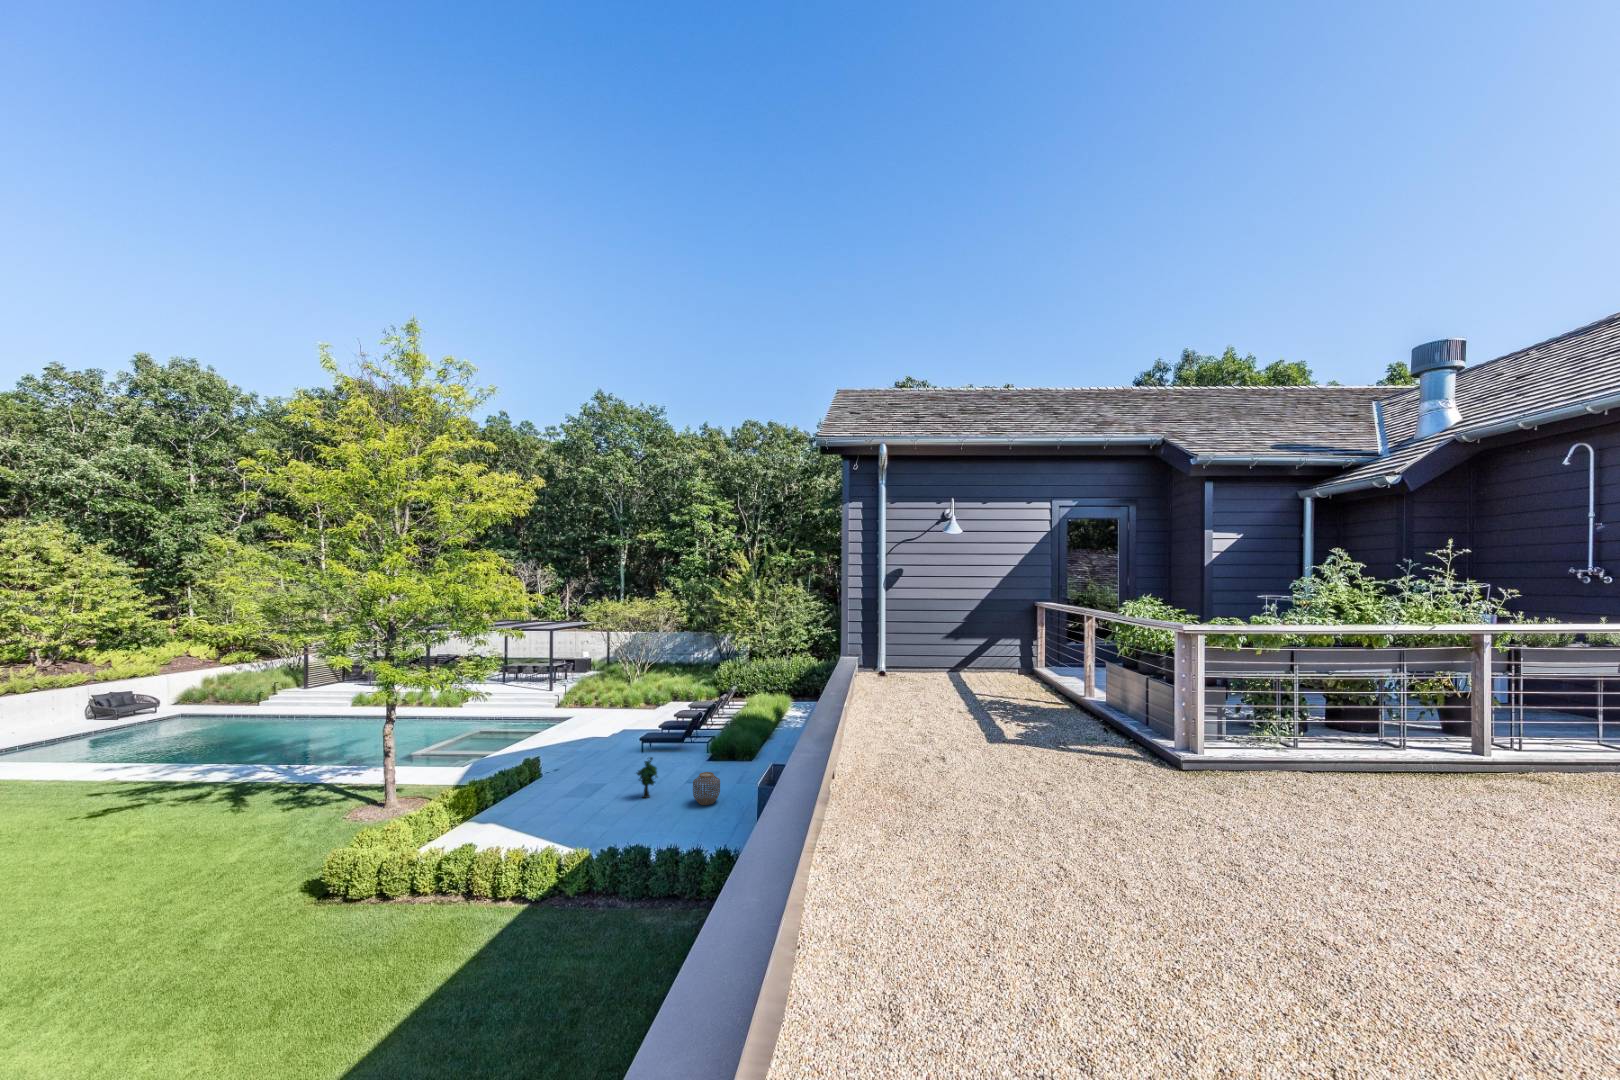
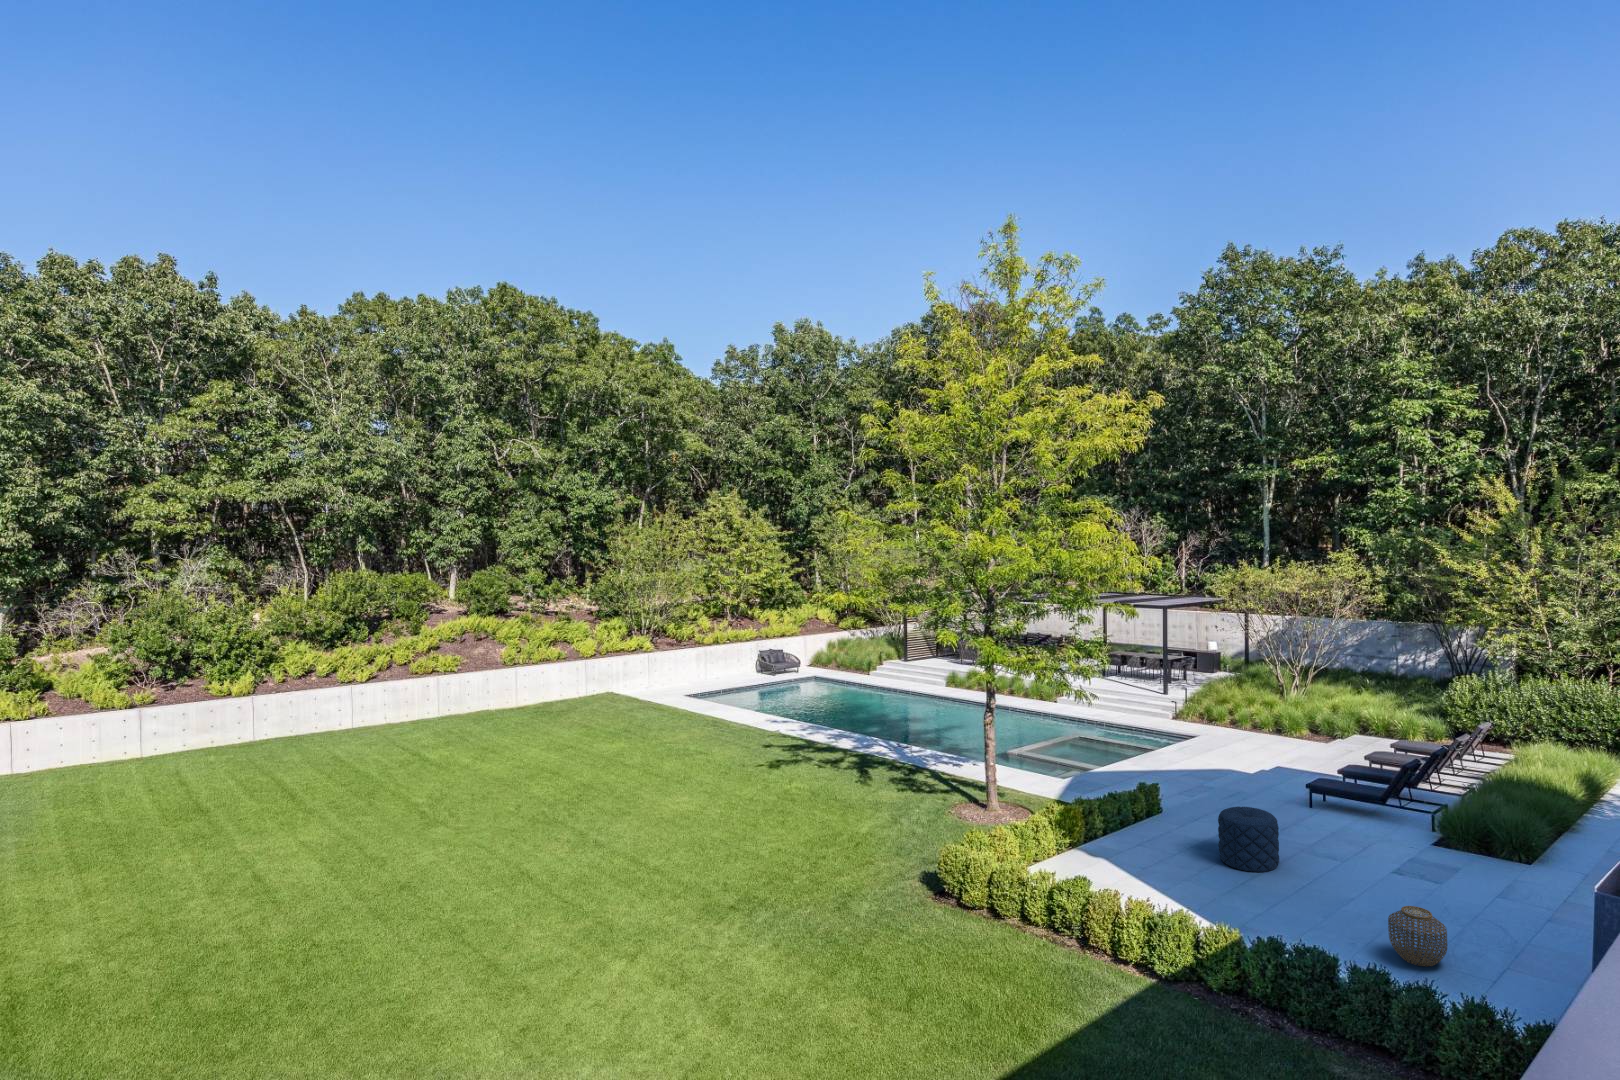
pouf: none [596,742,633,783] -> present [1218,807,1279,872]
decorative plant: present [637,757,658,798] -> none [1278,853,1322,917]

